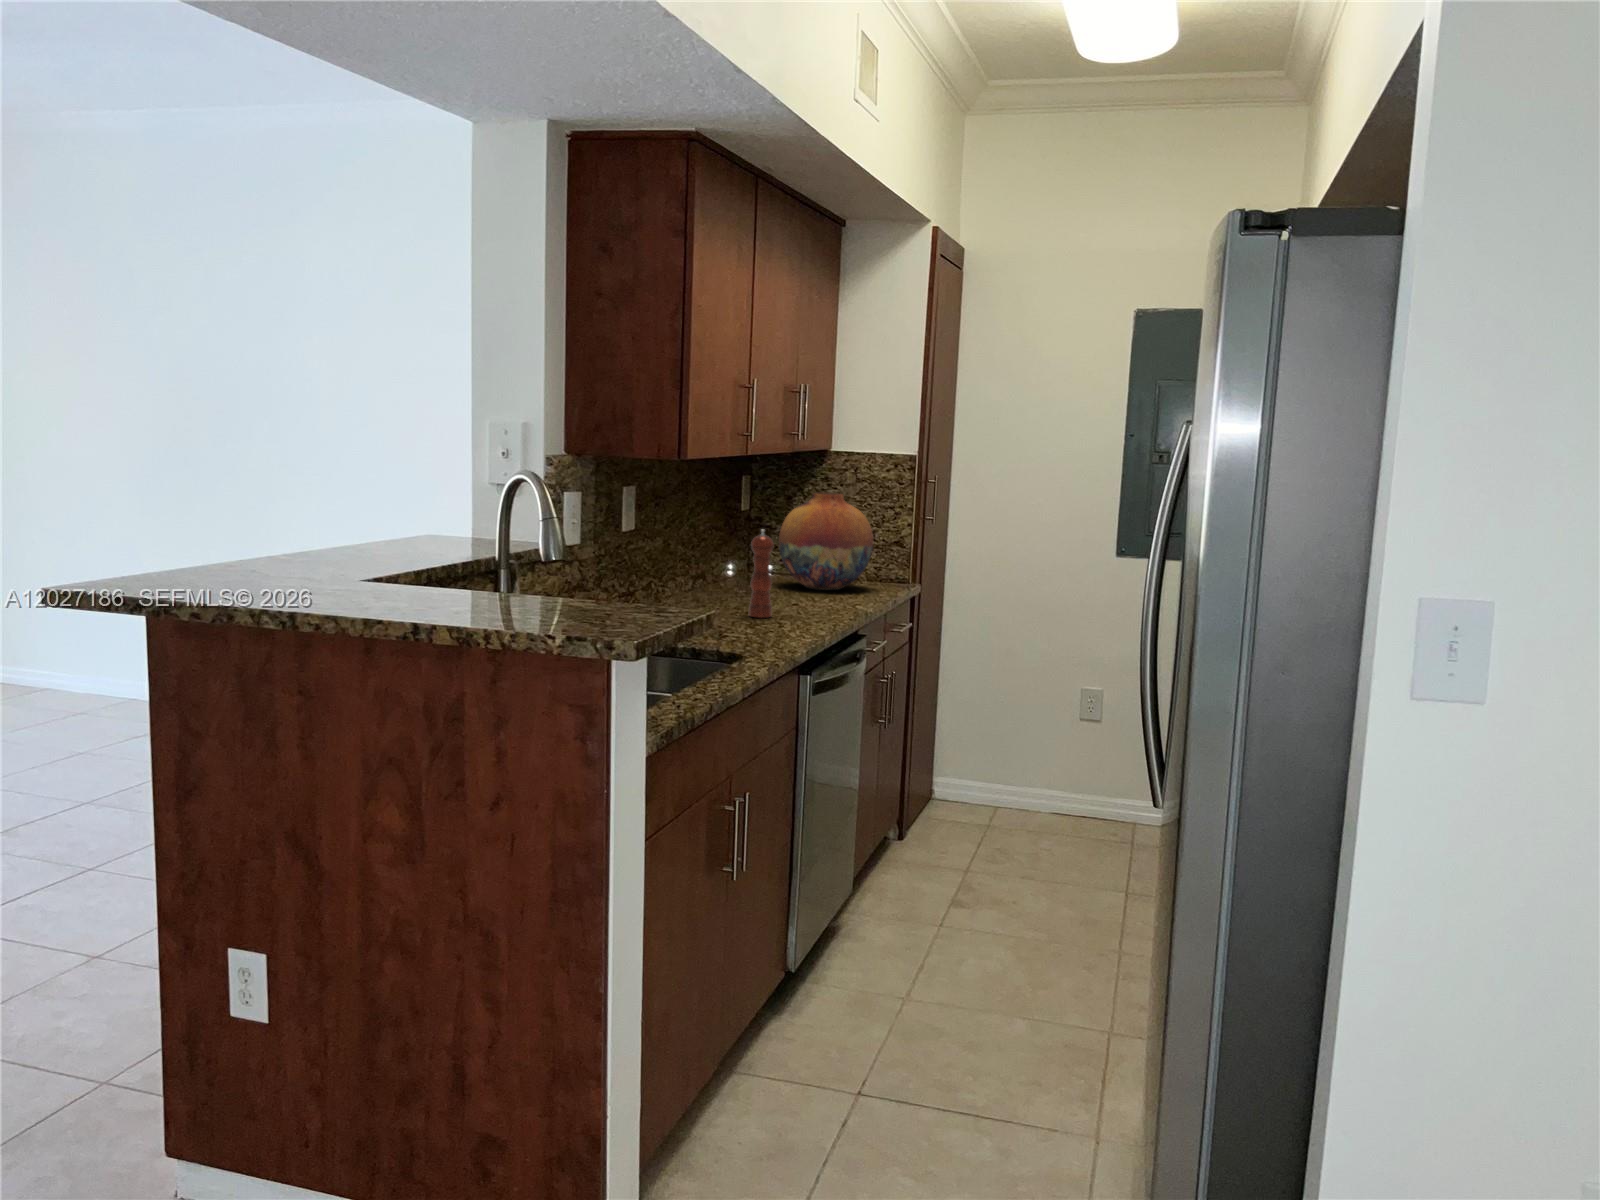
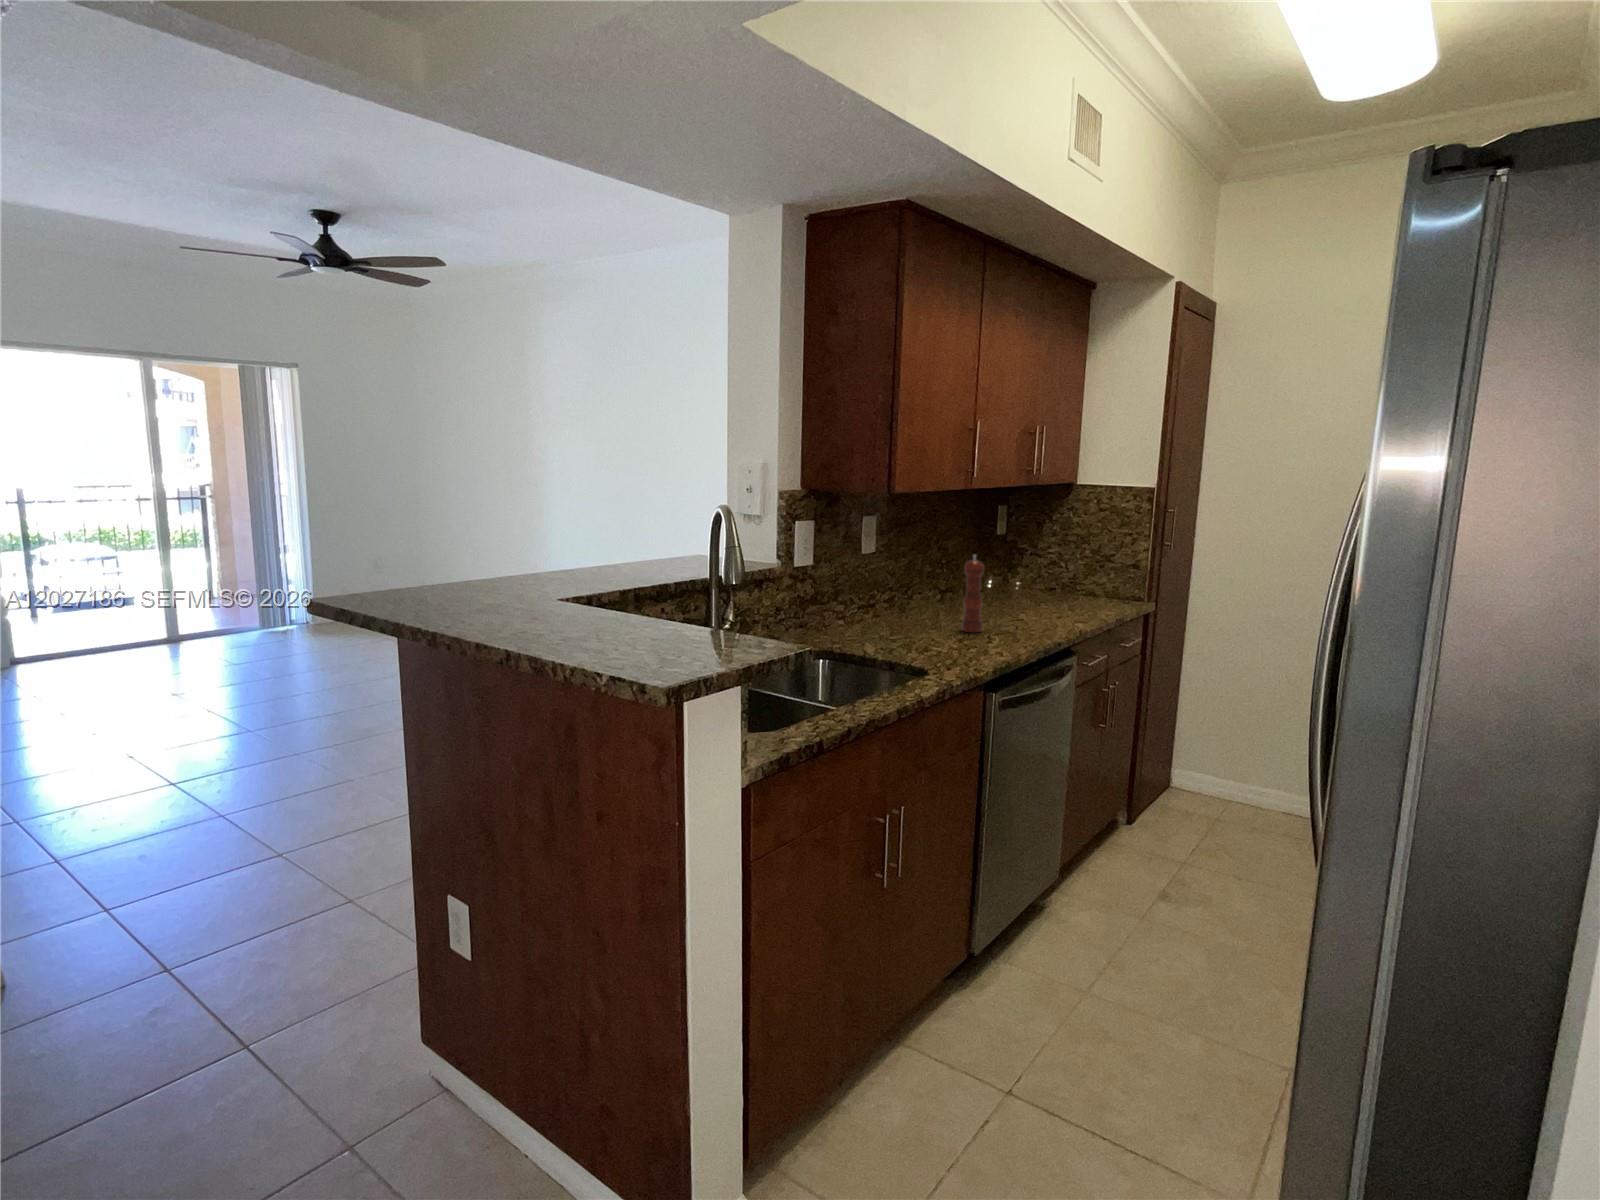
vase: present [779,492,873,590] -> none [1019,521,1104,606]

